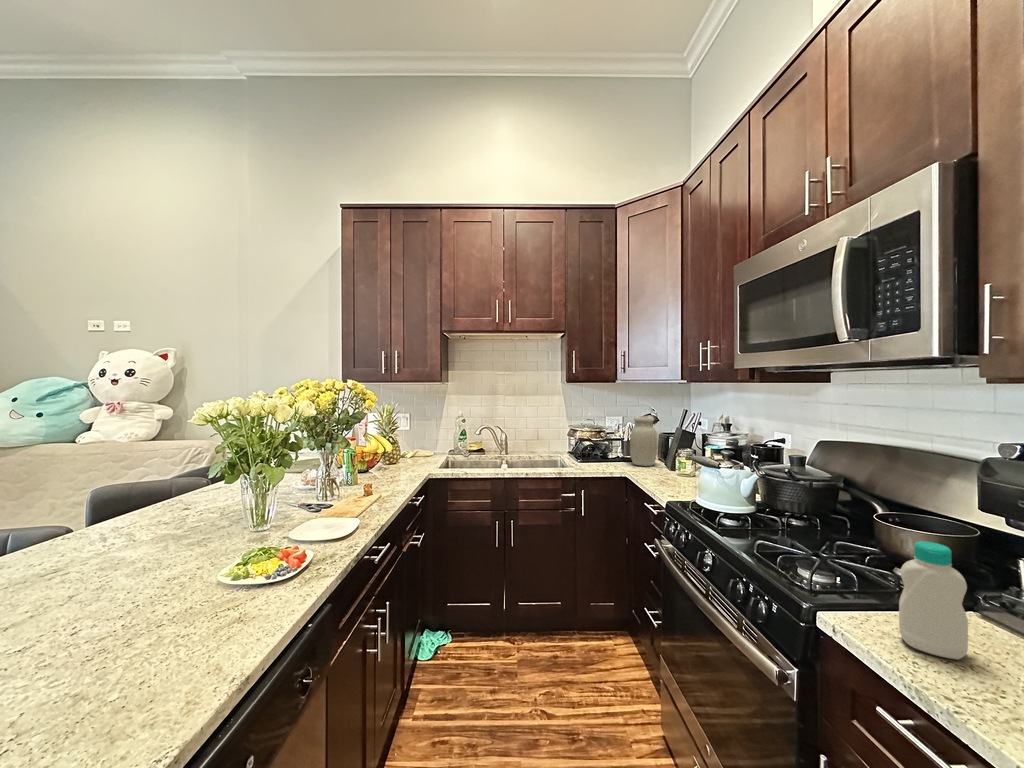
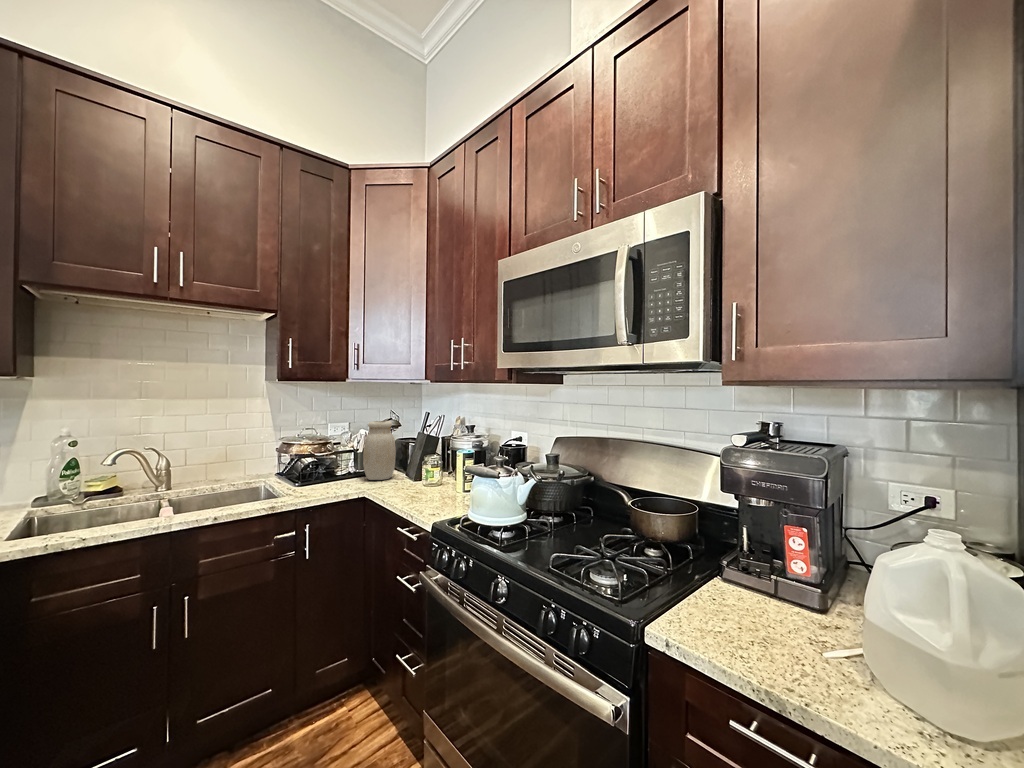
bottle: present [899,541,968,659] -> none [715,532,767,642]

